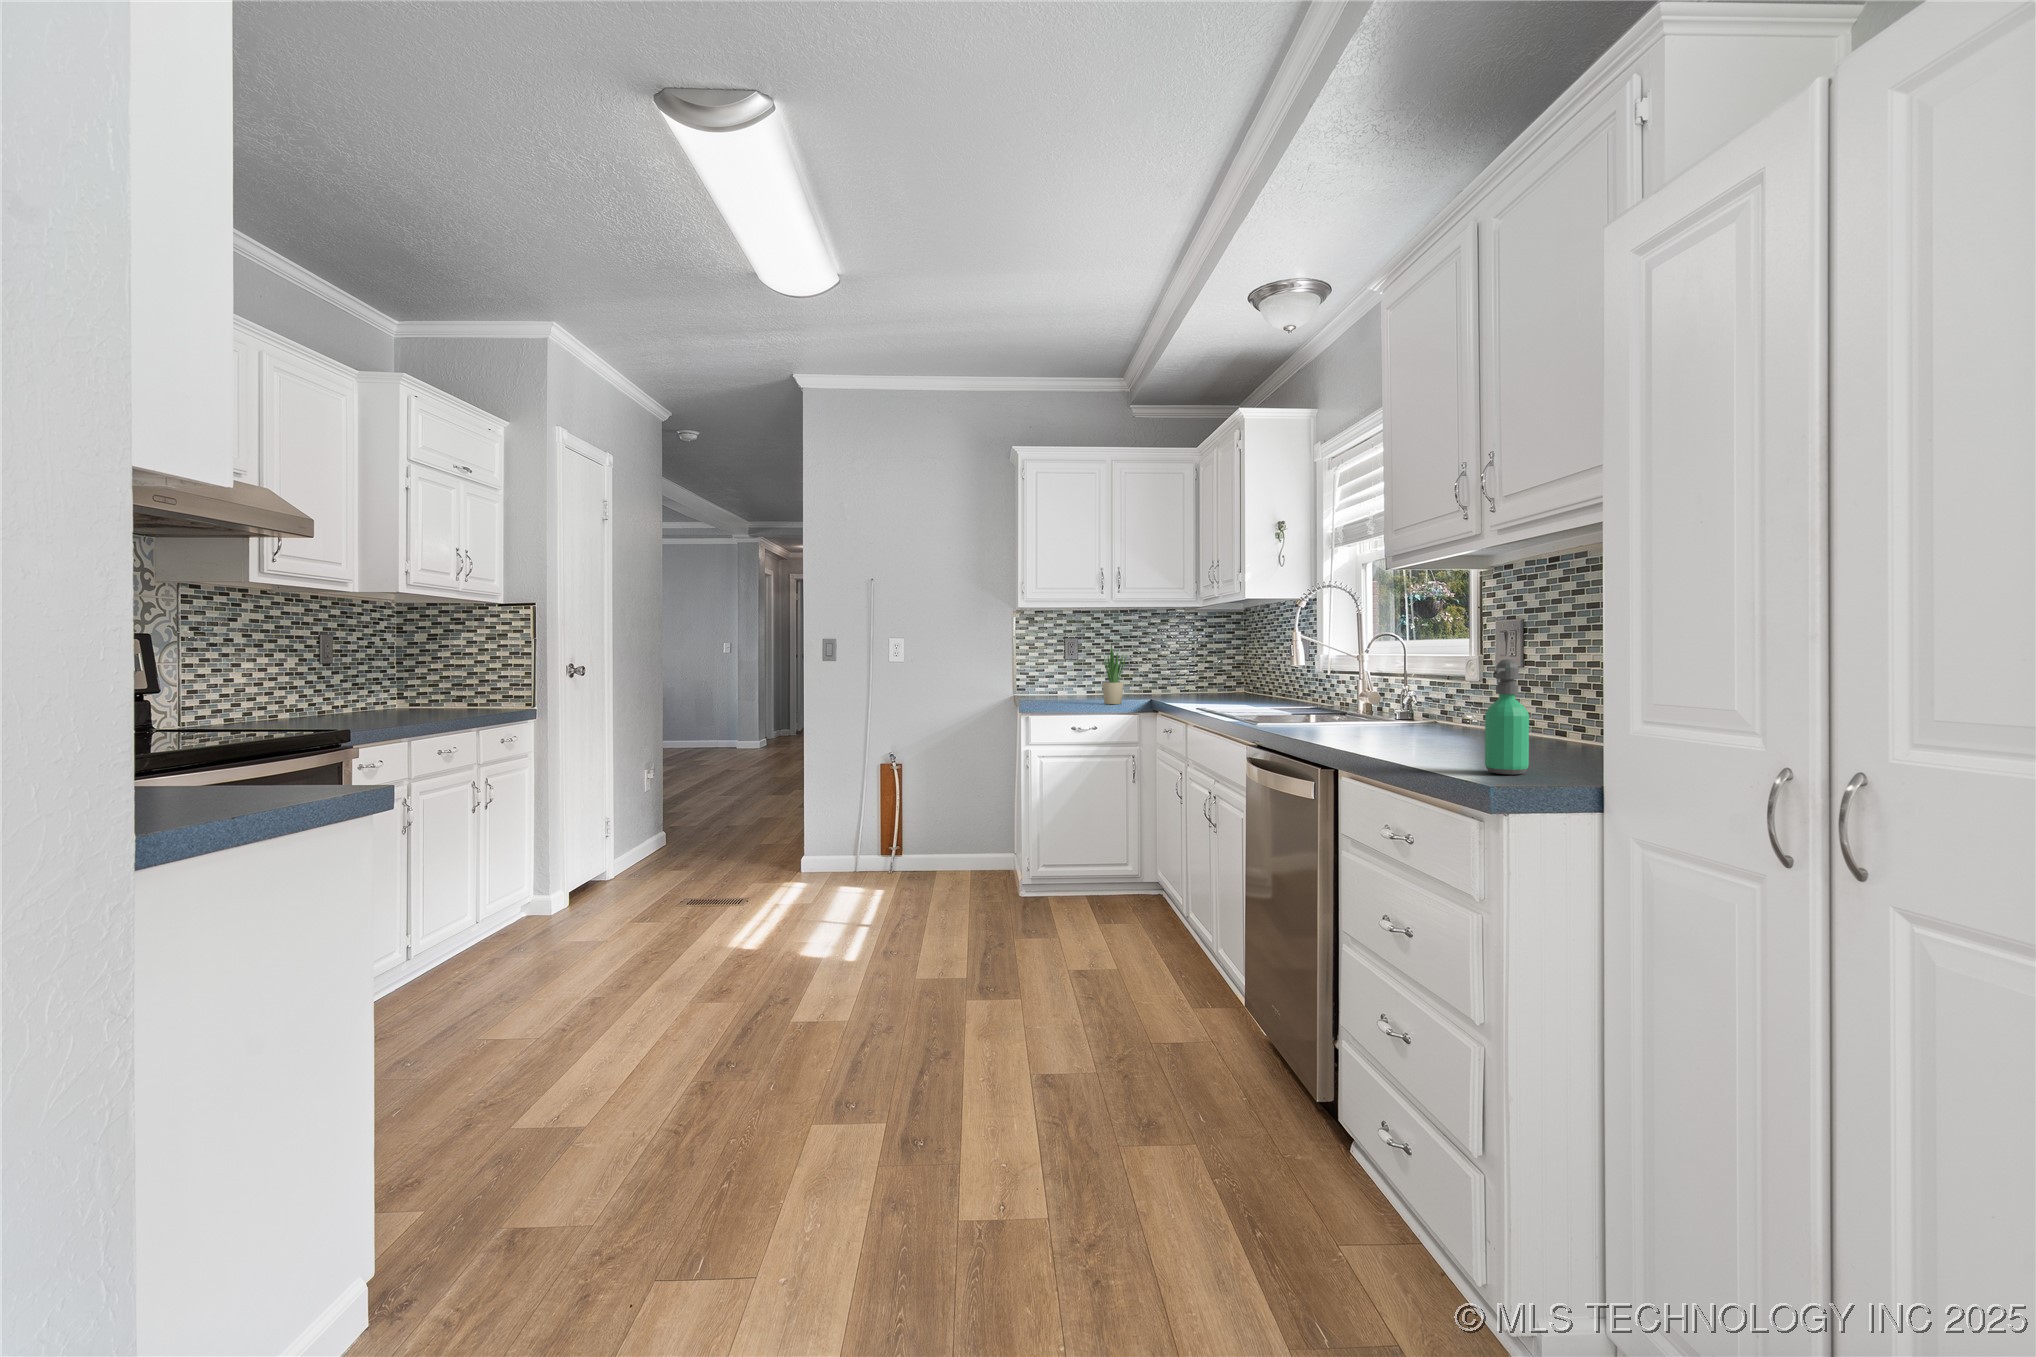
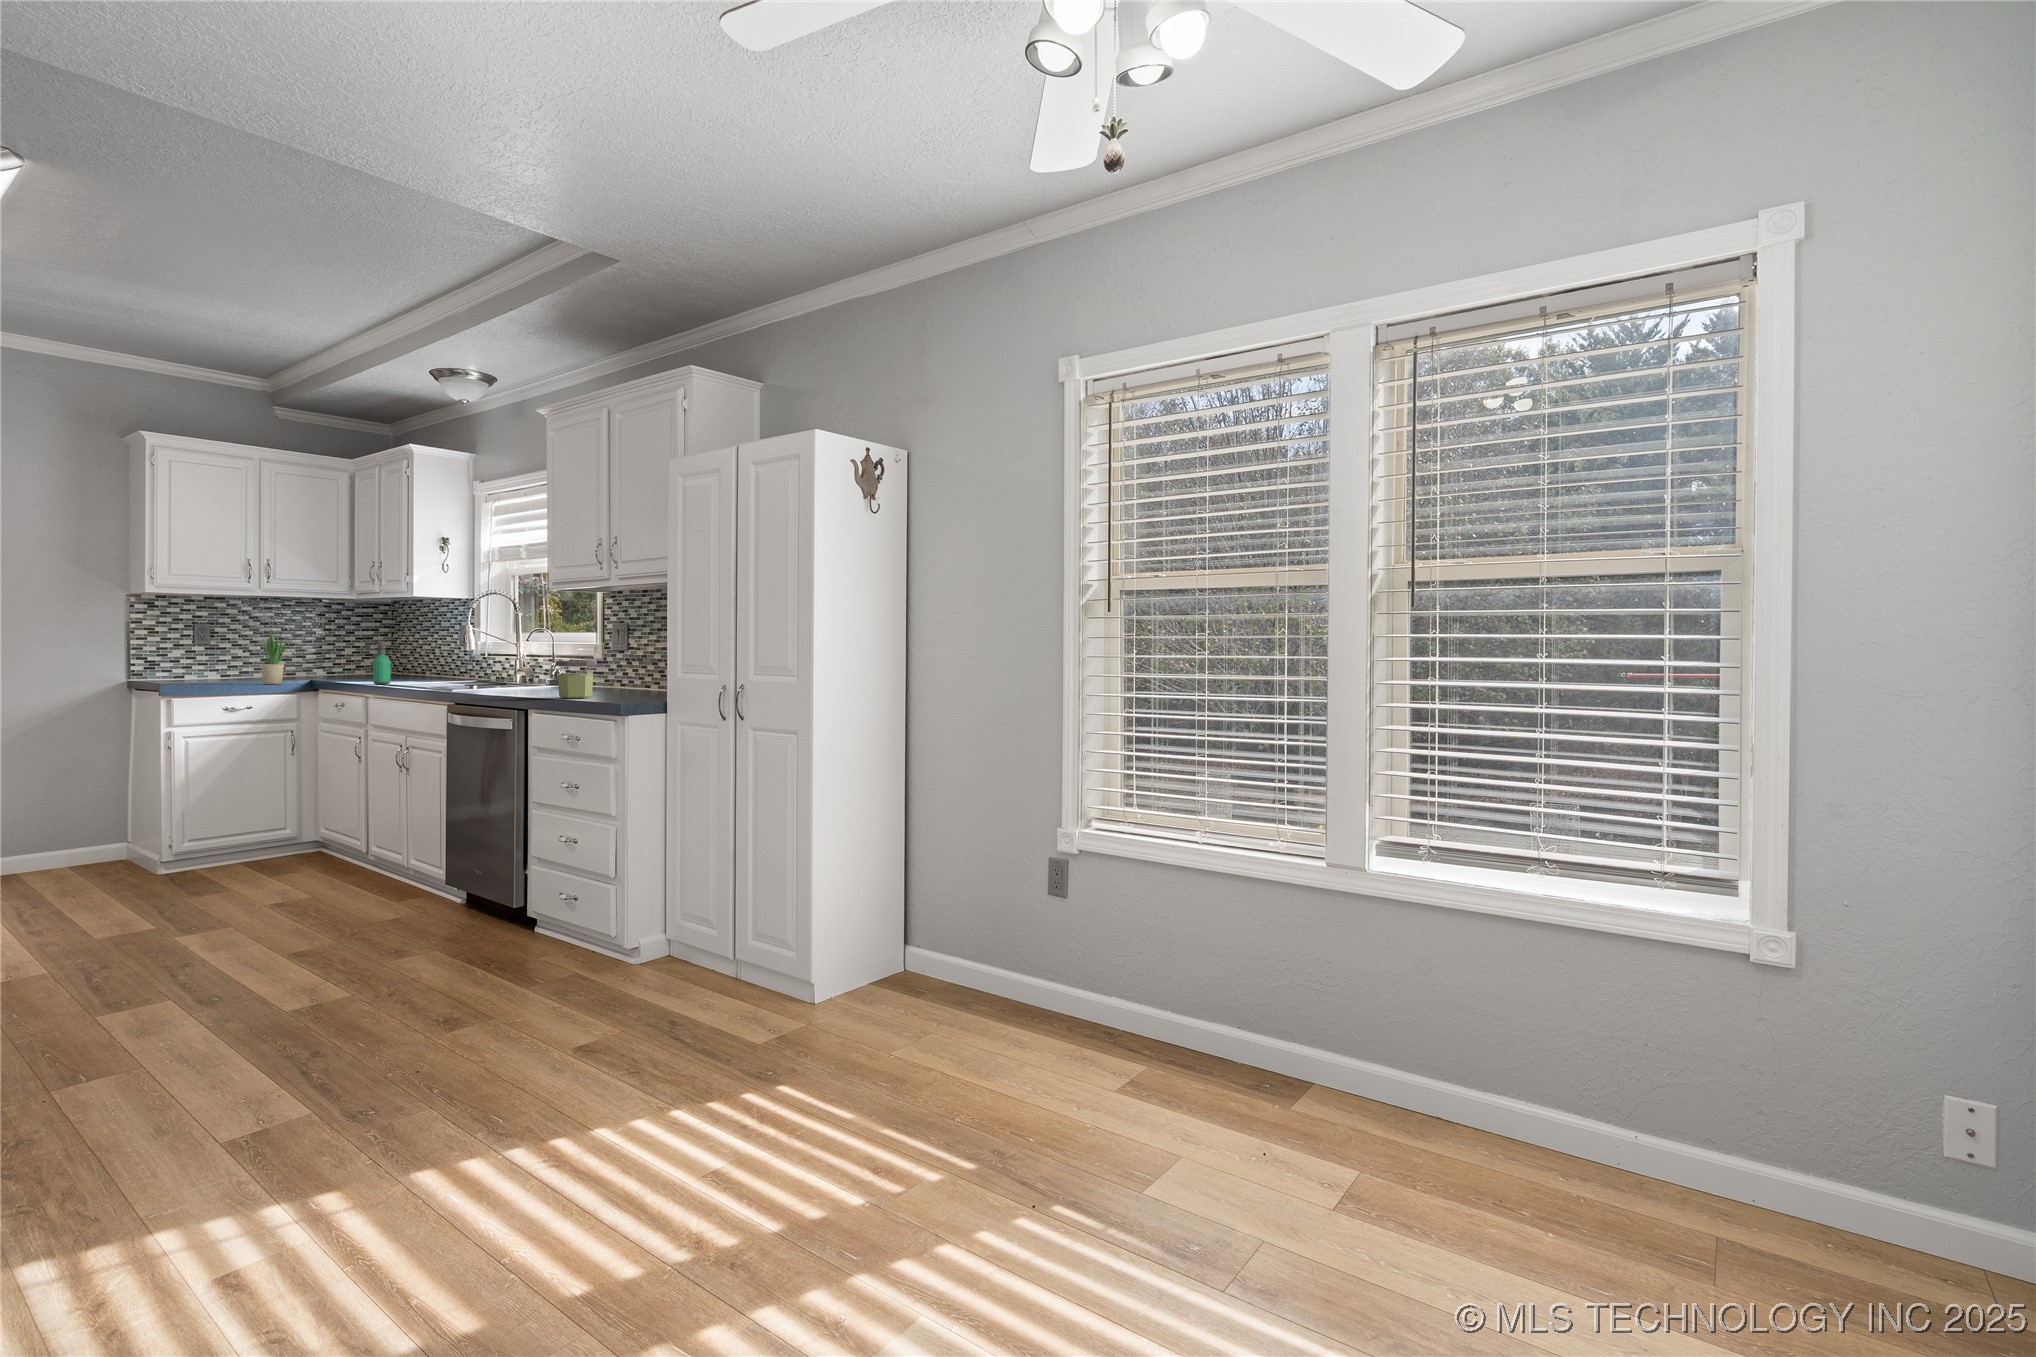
soap dispenser: present [1485,659,1529,774] -> present [373,641,391,684]
jar: none [1386,687,1456,755] -> present [555,661,596,698]

